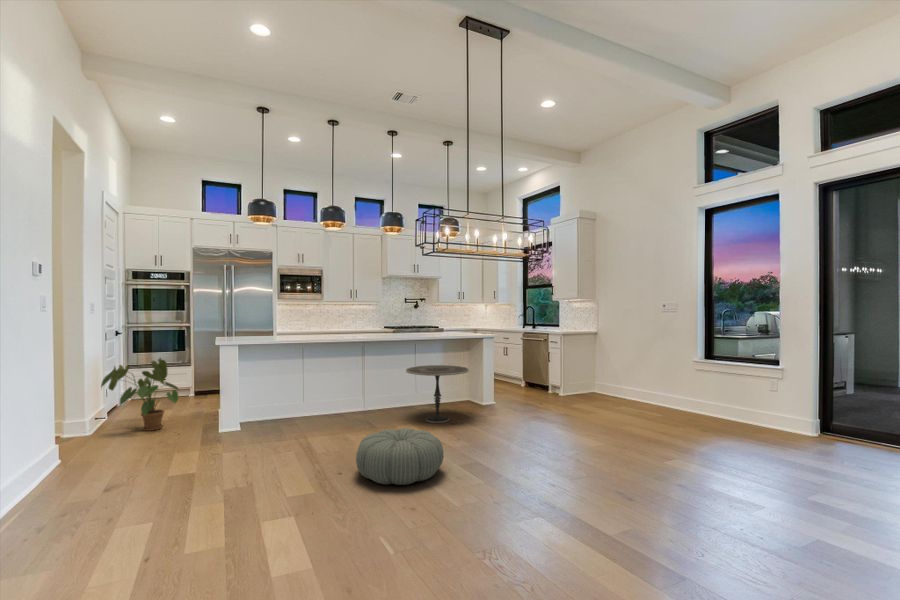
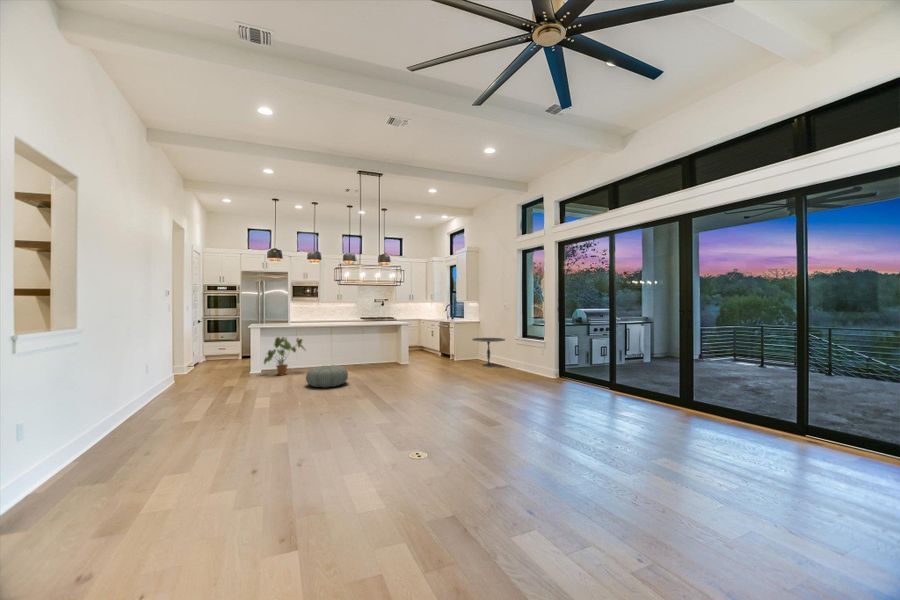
house plant: present [101,360,179,431] -> present [264,337,305,375]
side table: present [406,365,469,423] -> present [472,338,505,367]

